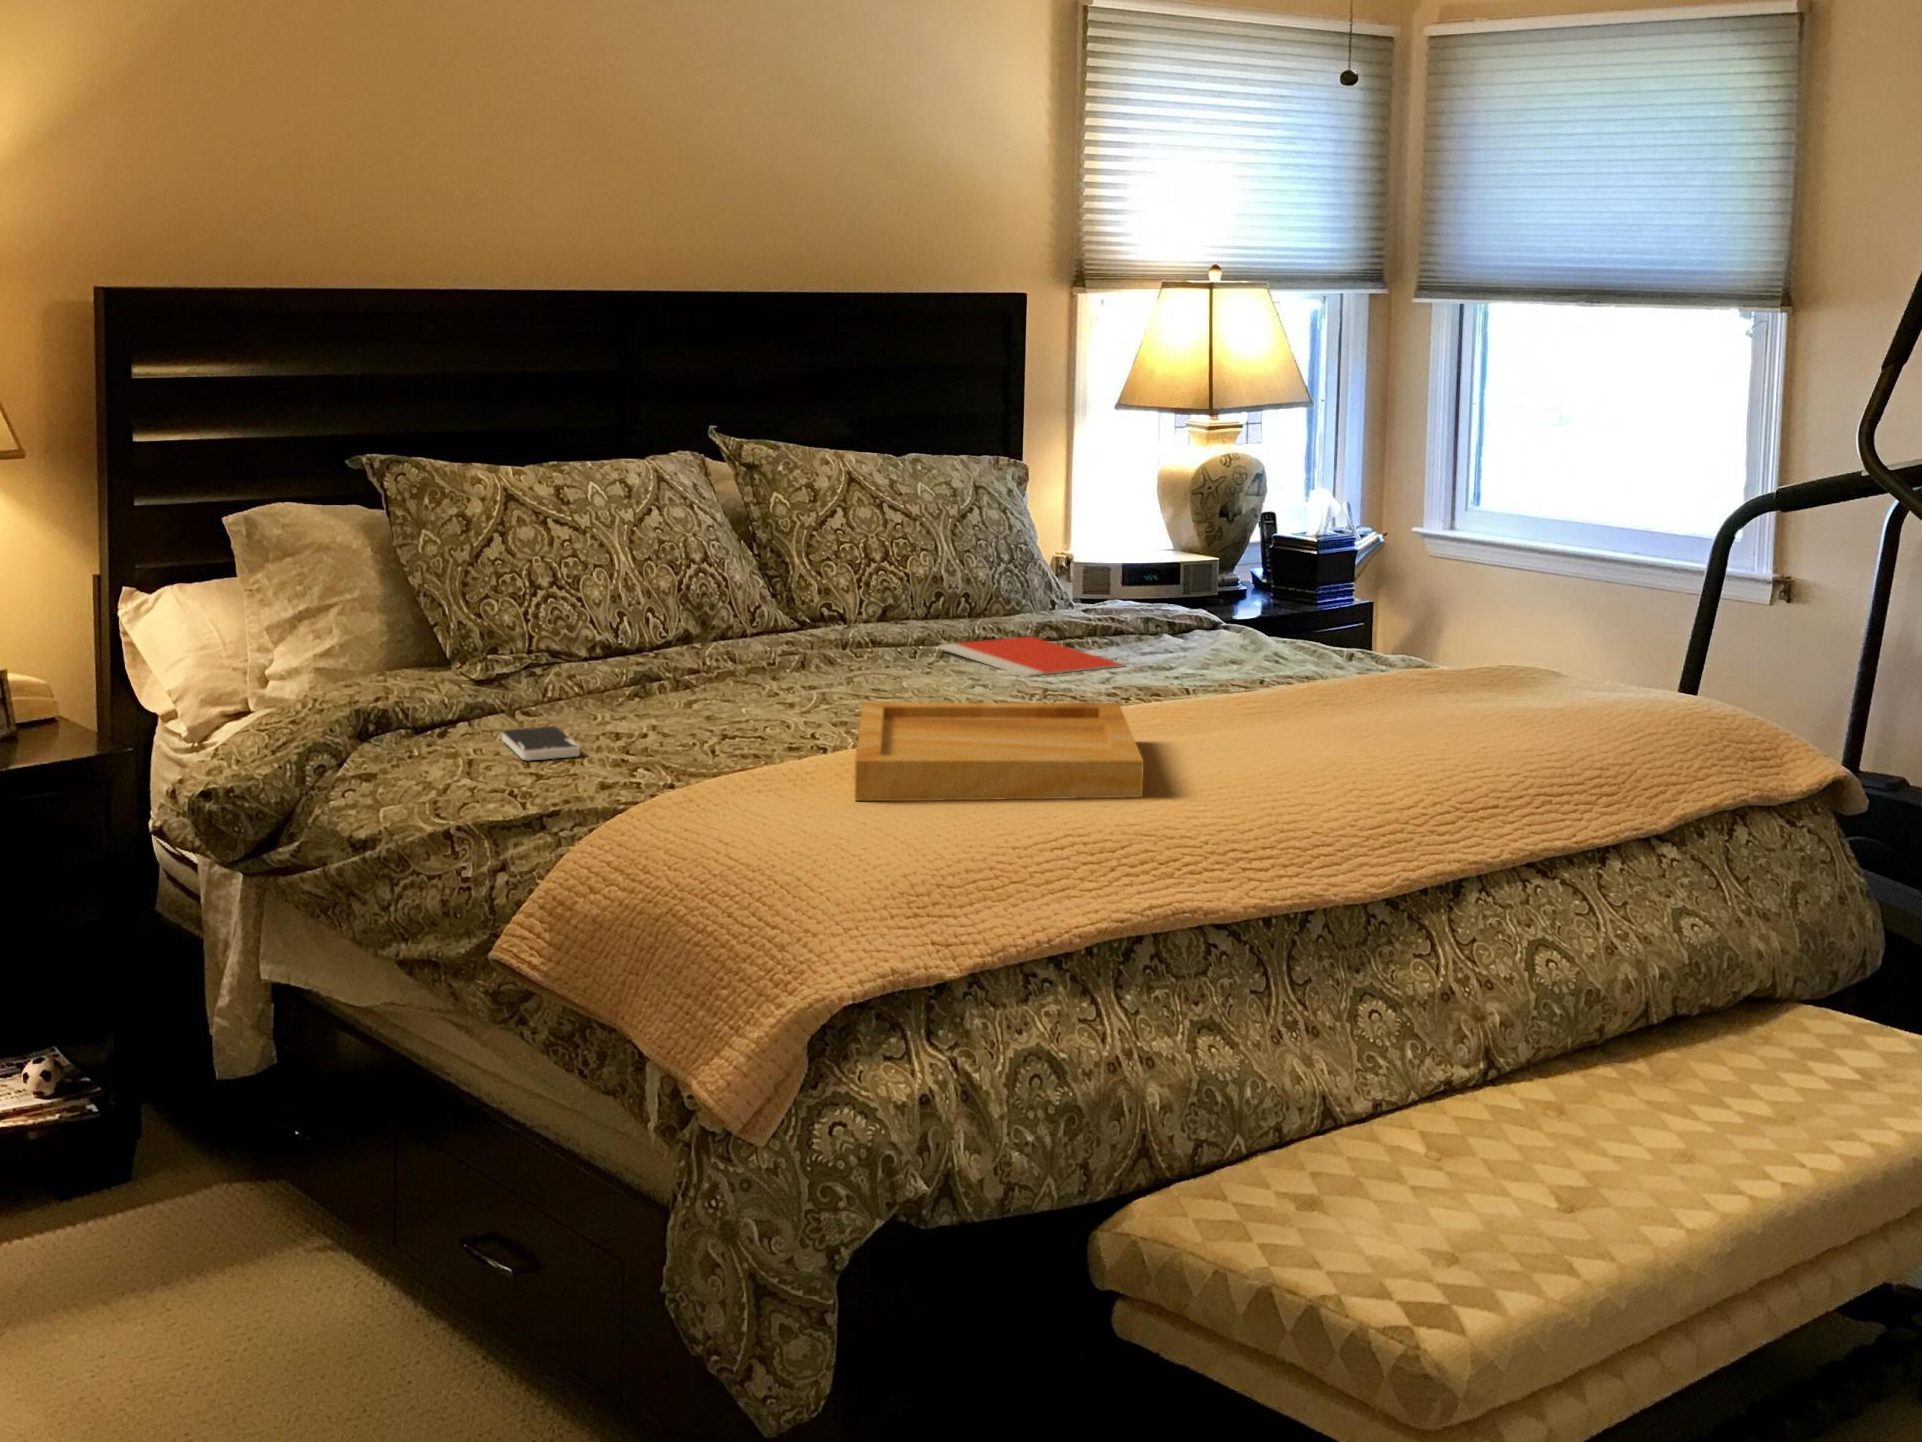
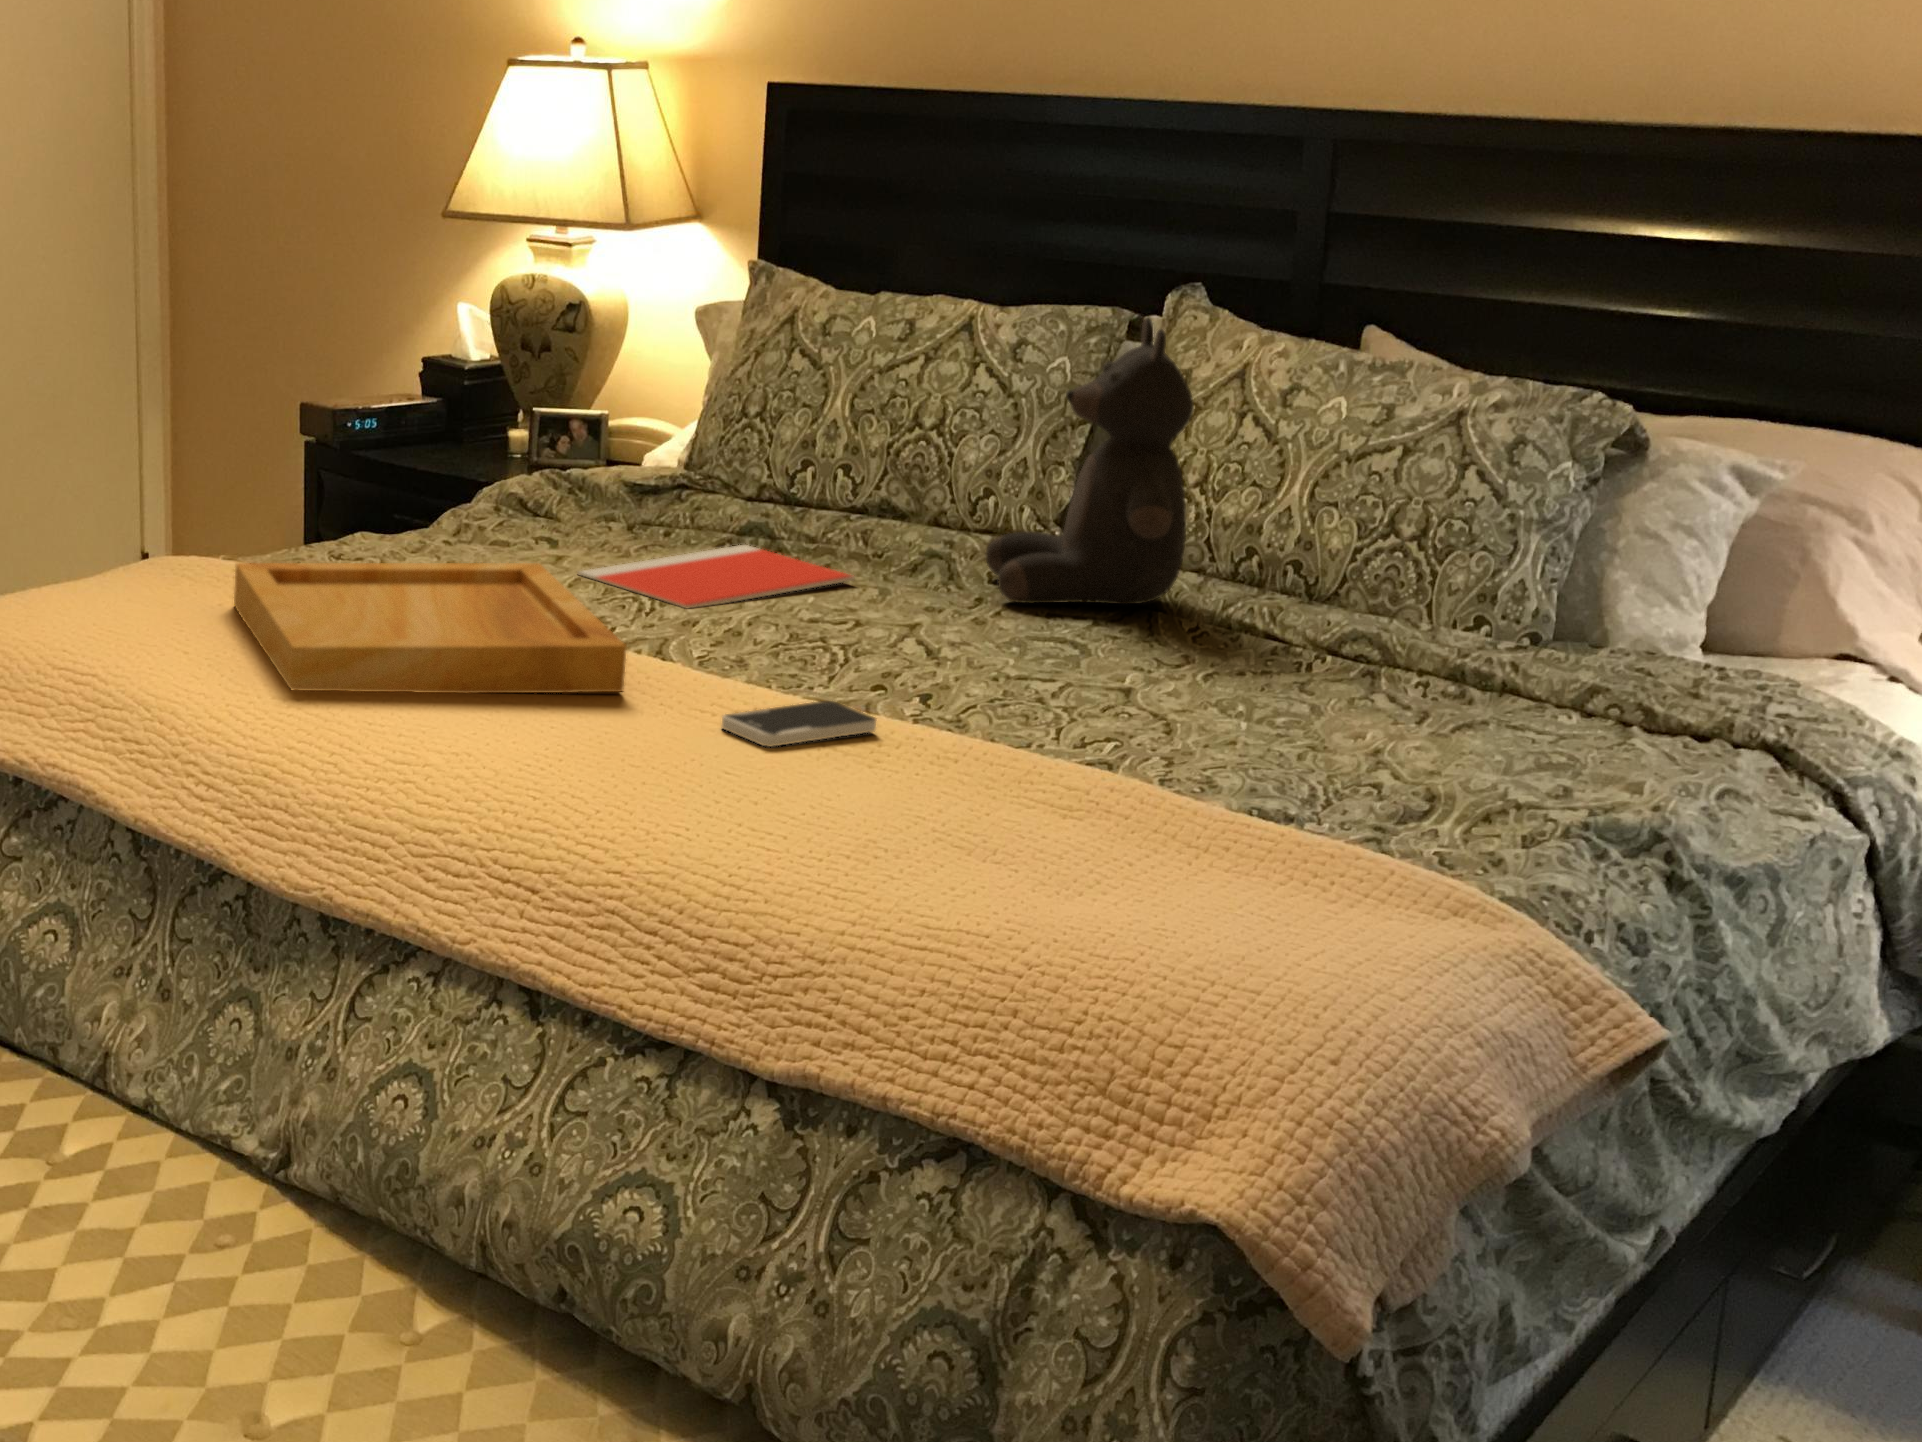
teddy bear: none [712,447,878,669] -> present [986,317,1194,604]
notebook: present [939,637,1124,677] -> present [578,545,854,608]
smartphone: present [502,726,580,761] -> present [722,701,876,747]

